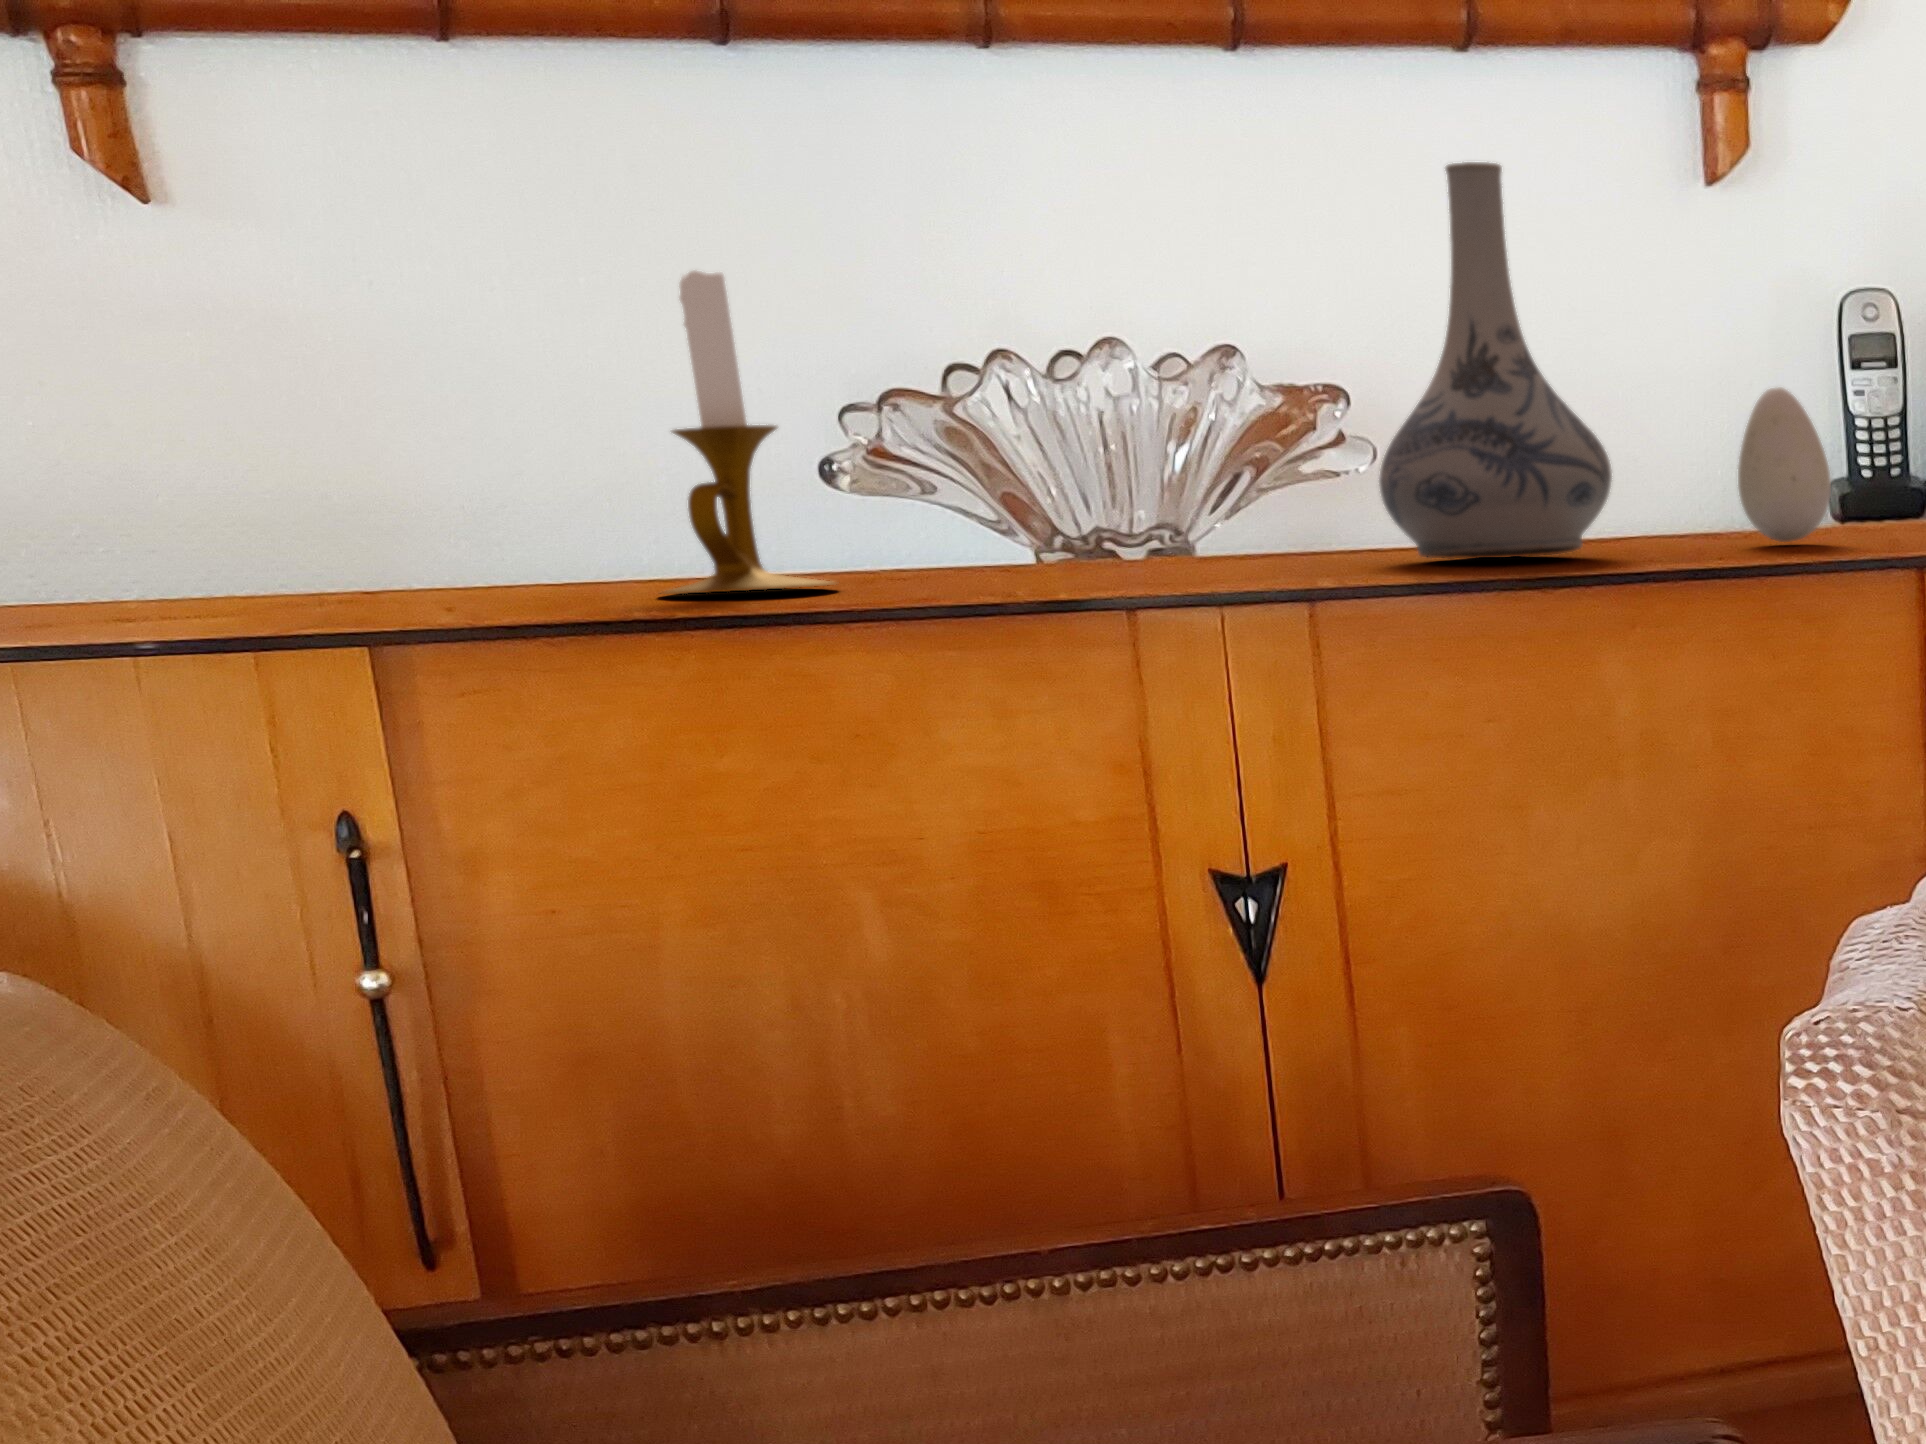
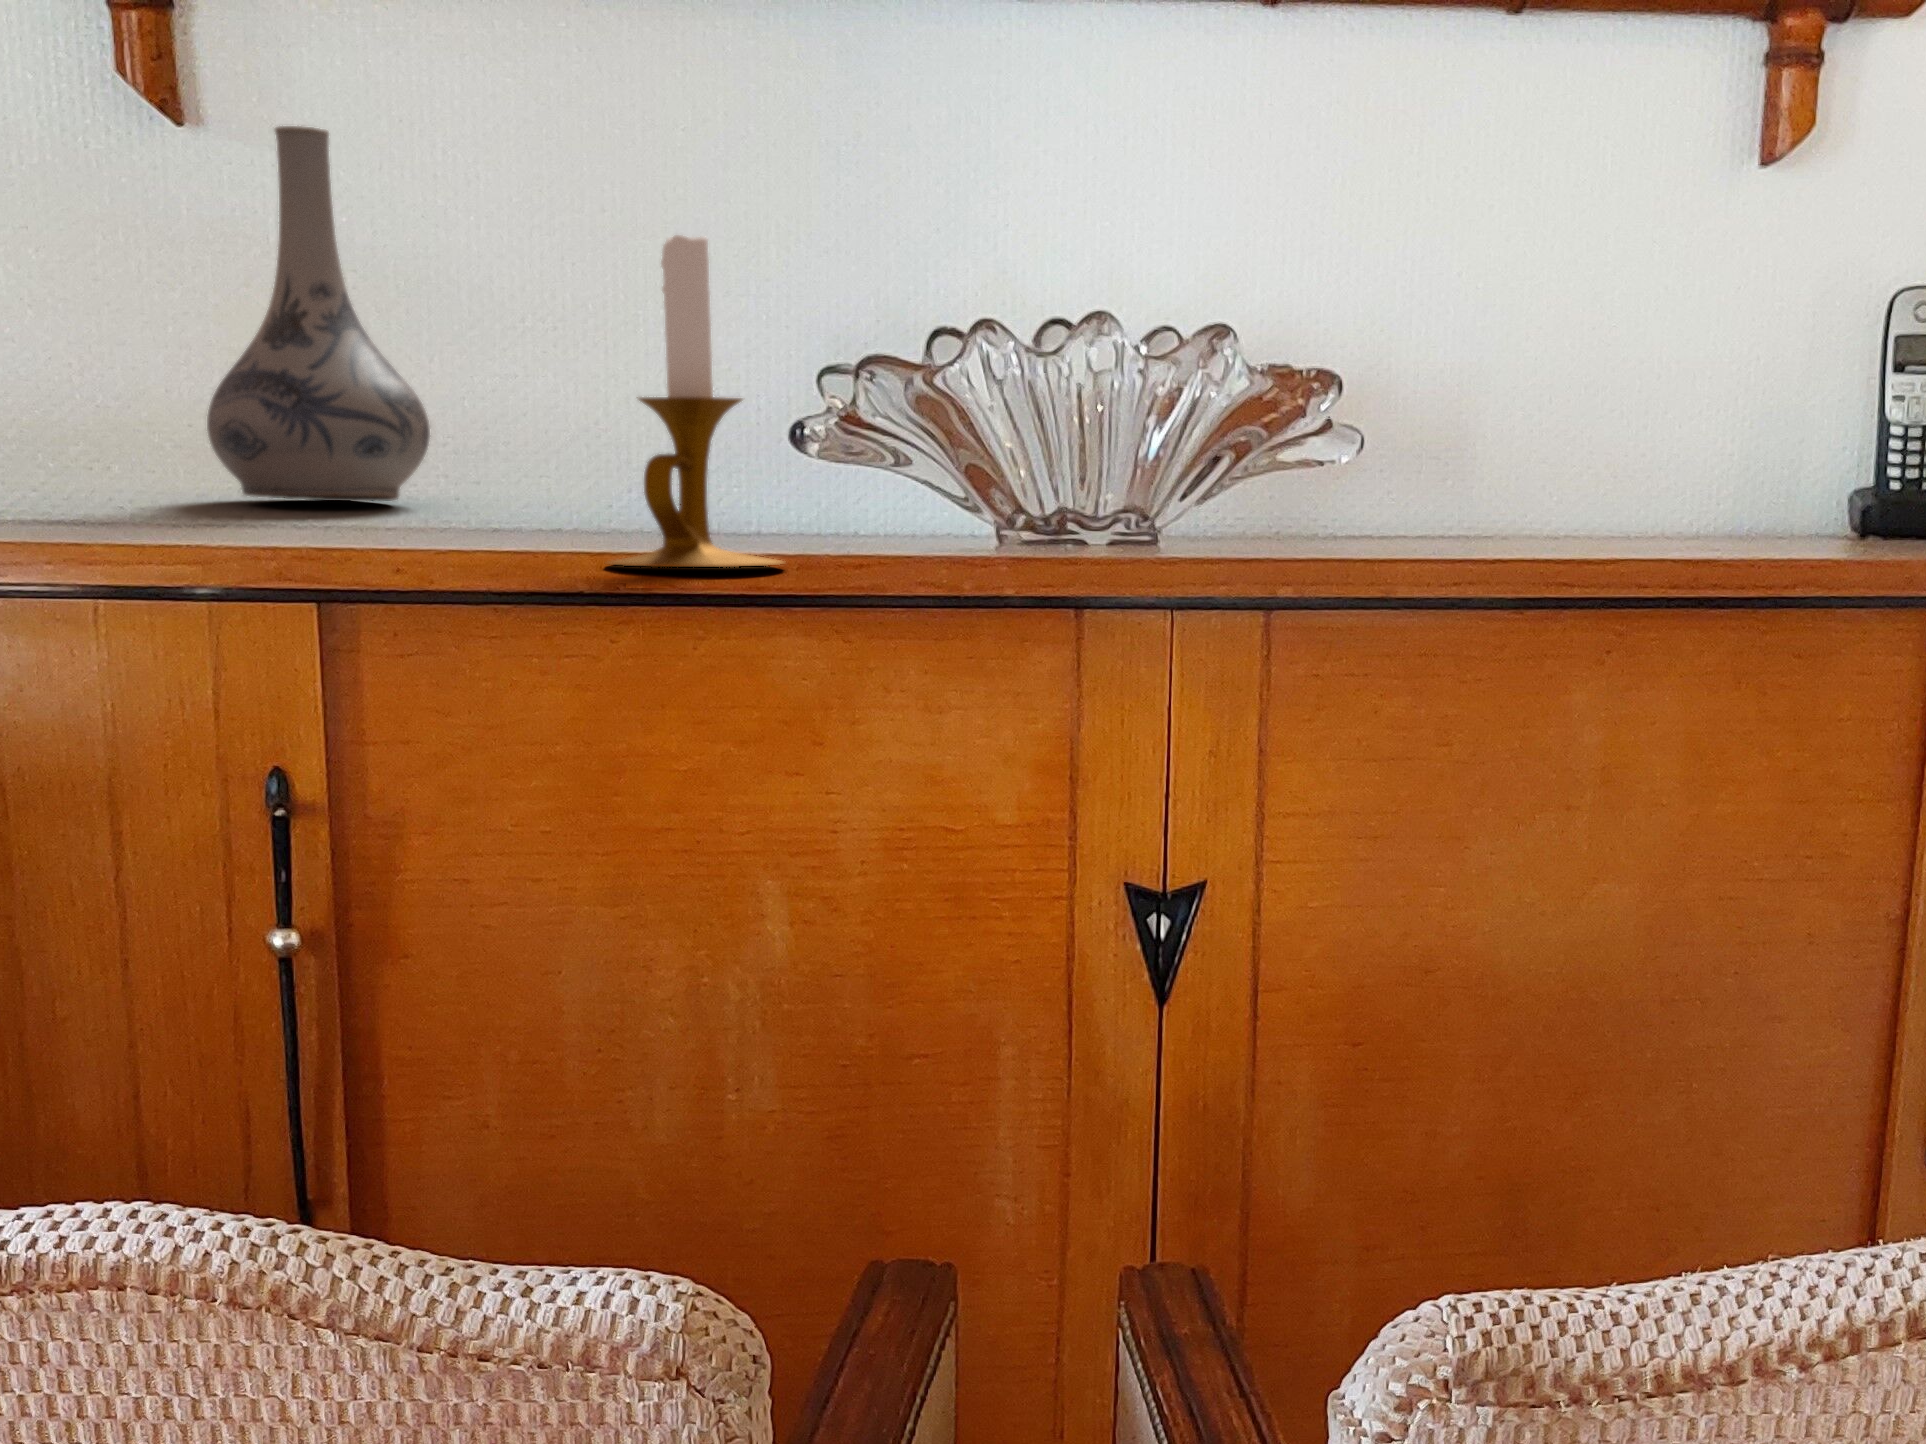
decorative vase: present [1379,162,1612,559] -> present [207,126,430,502]
decorative egg: present [1738,387,1831,542] -> none [1744,403,1847,571]

